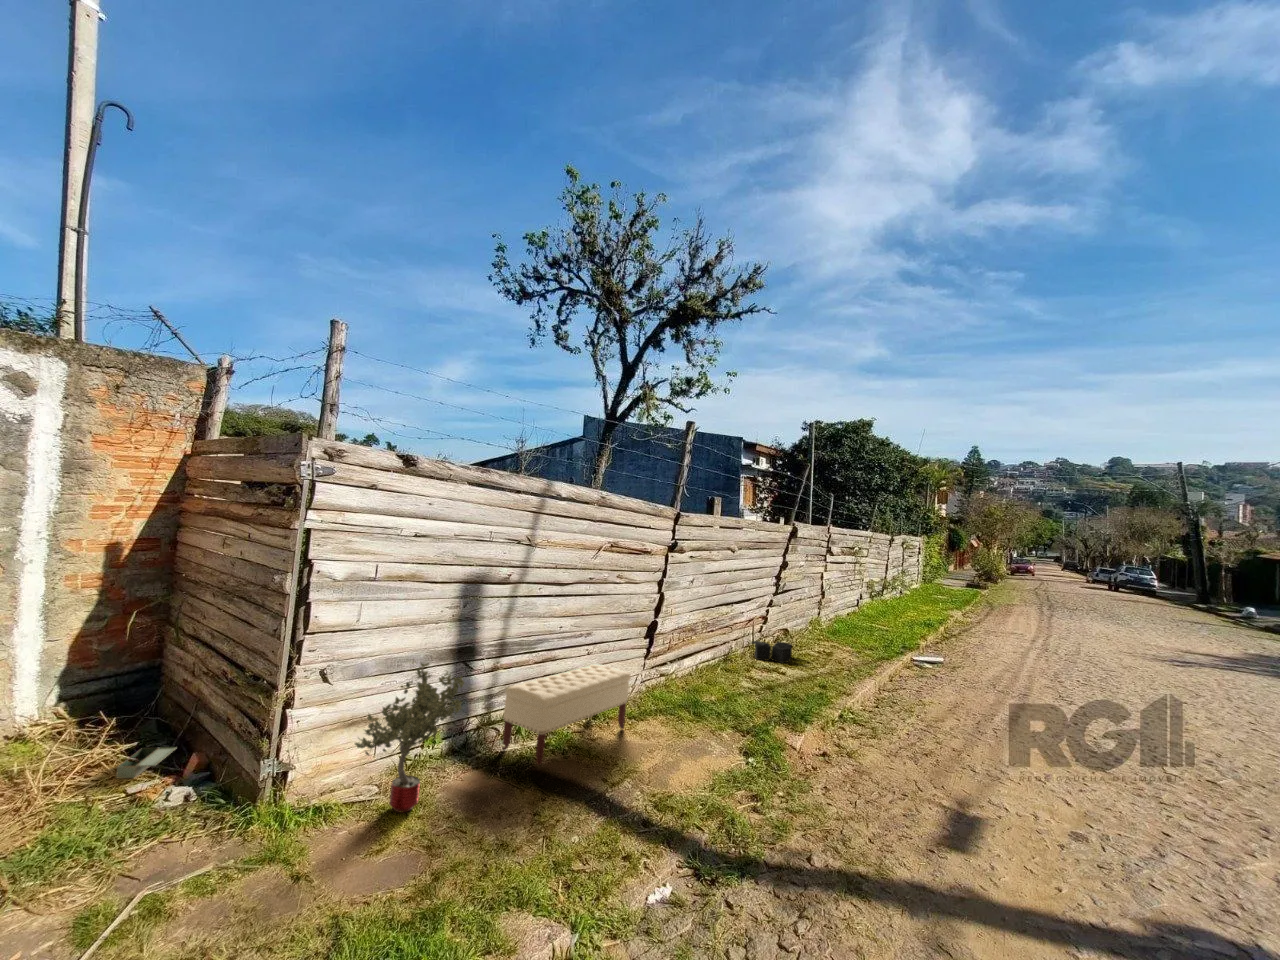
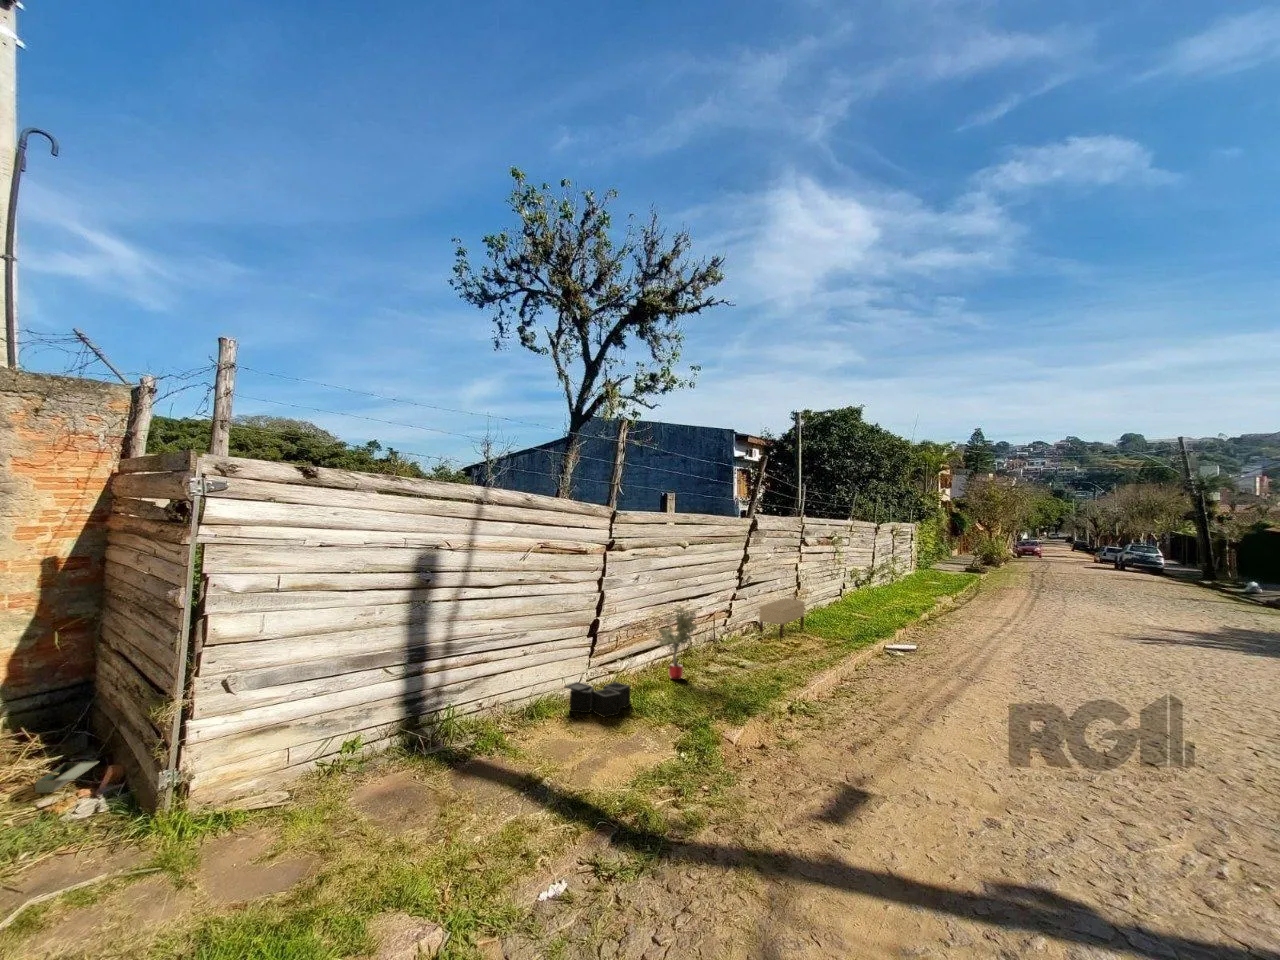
storage bin: present [751,641,792,663] -> present [564,682,631,717]
potted tree: present [355,662,464,813] -> present [656,605,697,680]
bench: present [502,664,630,765] -> present [759,598,805,639]

